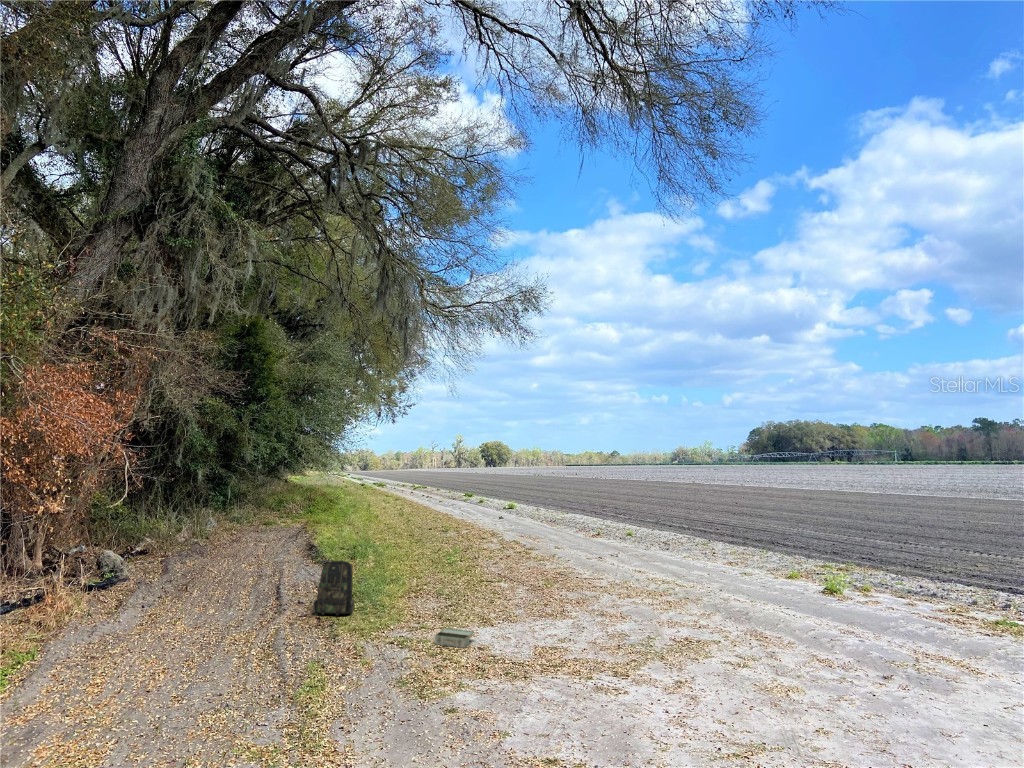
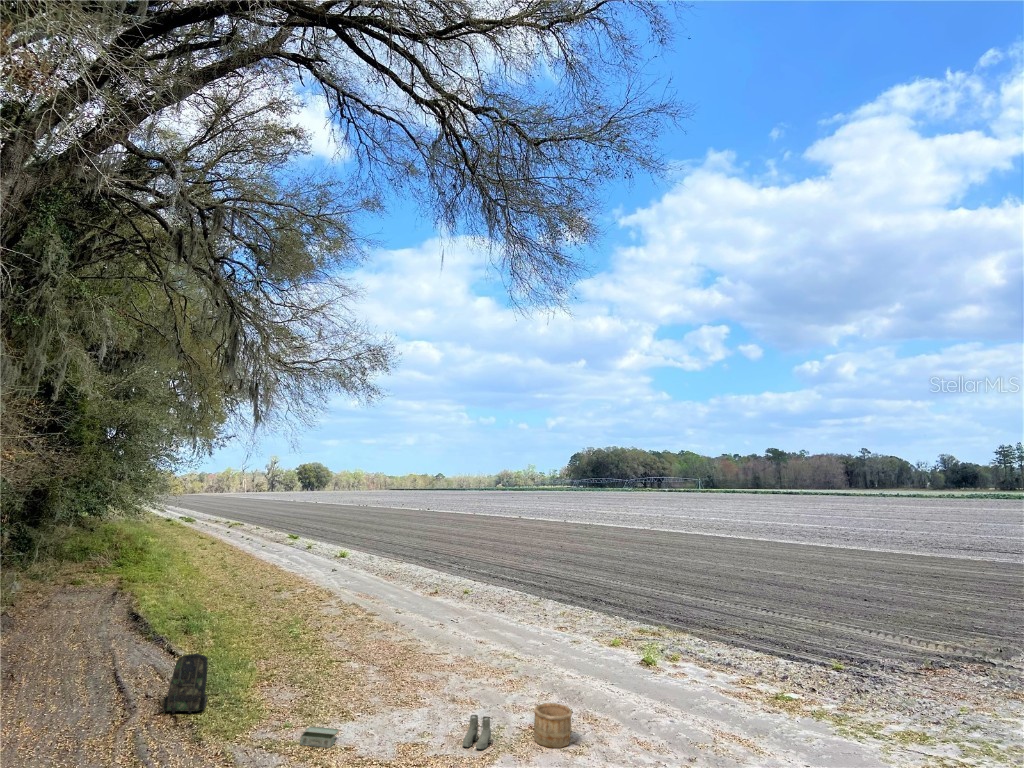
wooden bucket: none [685,612,732,660] -> present [534,703,572,748]
boots: none [605,621,637,657] -> present [463,715,491,750]

